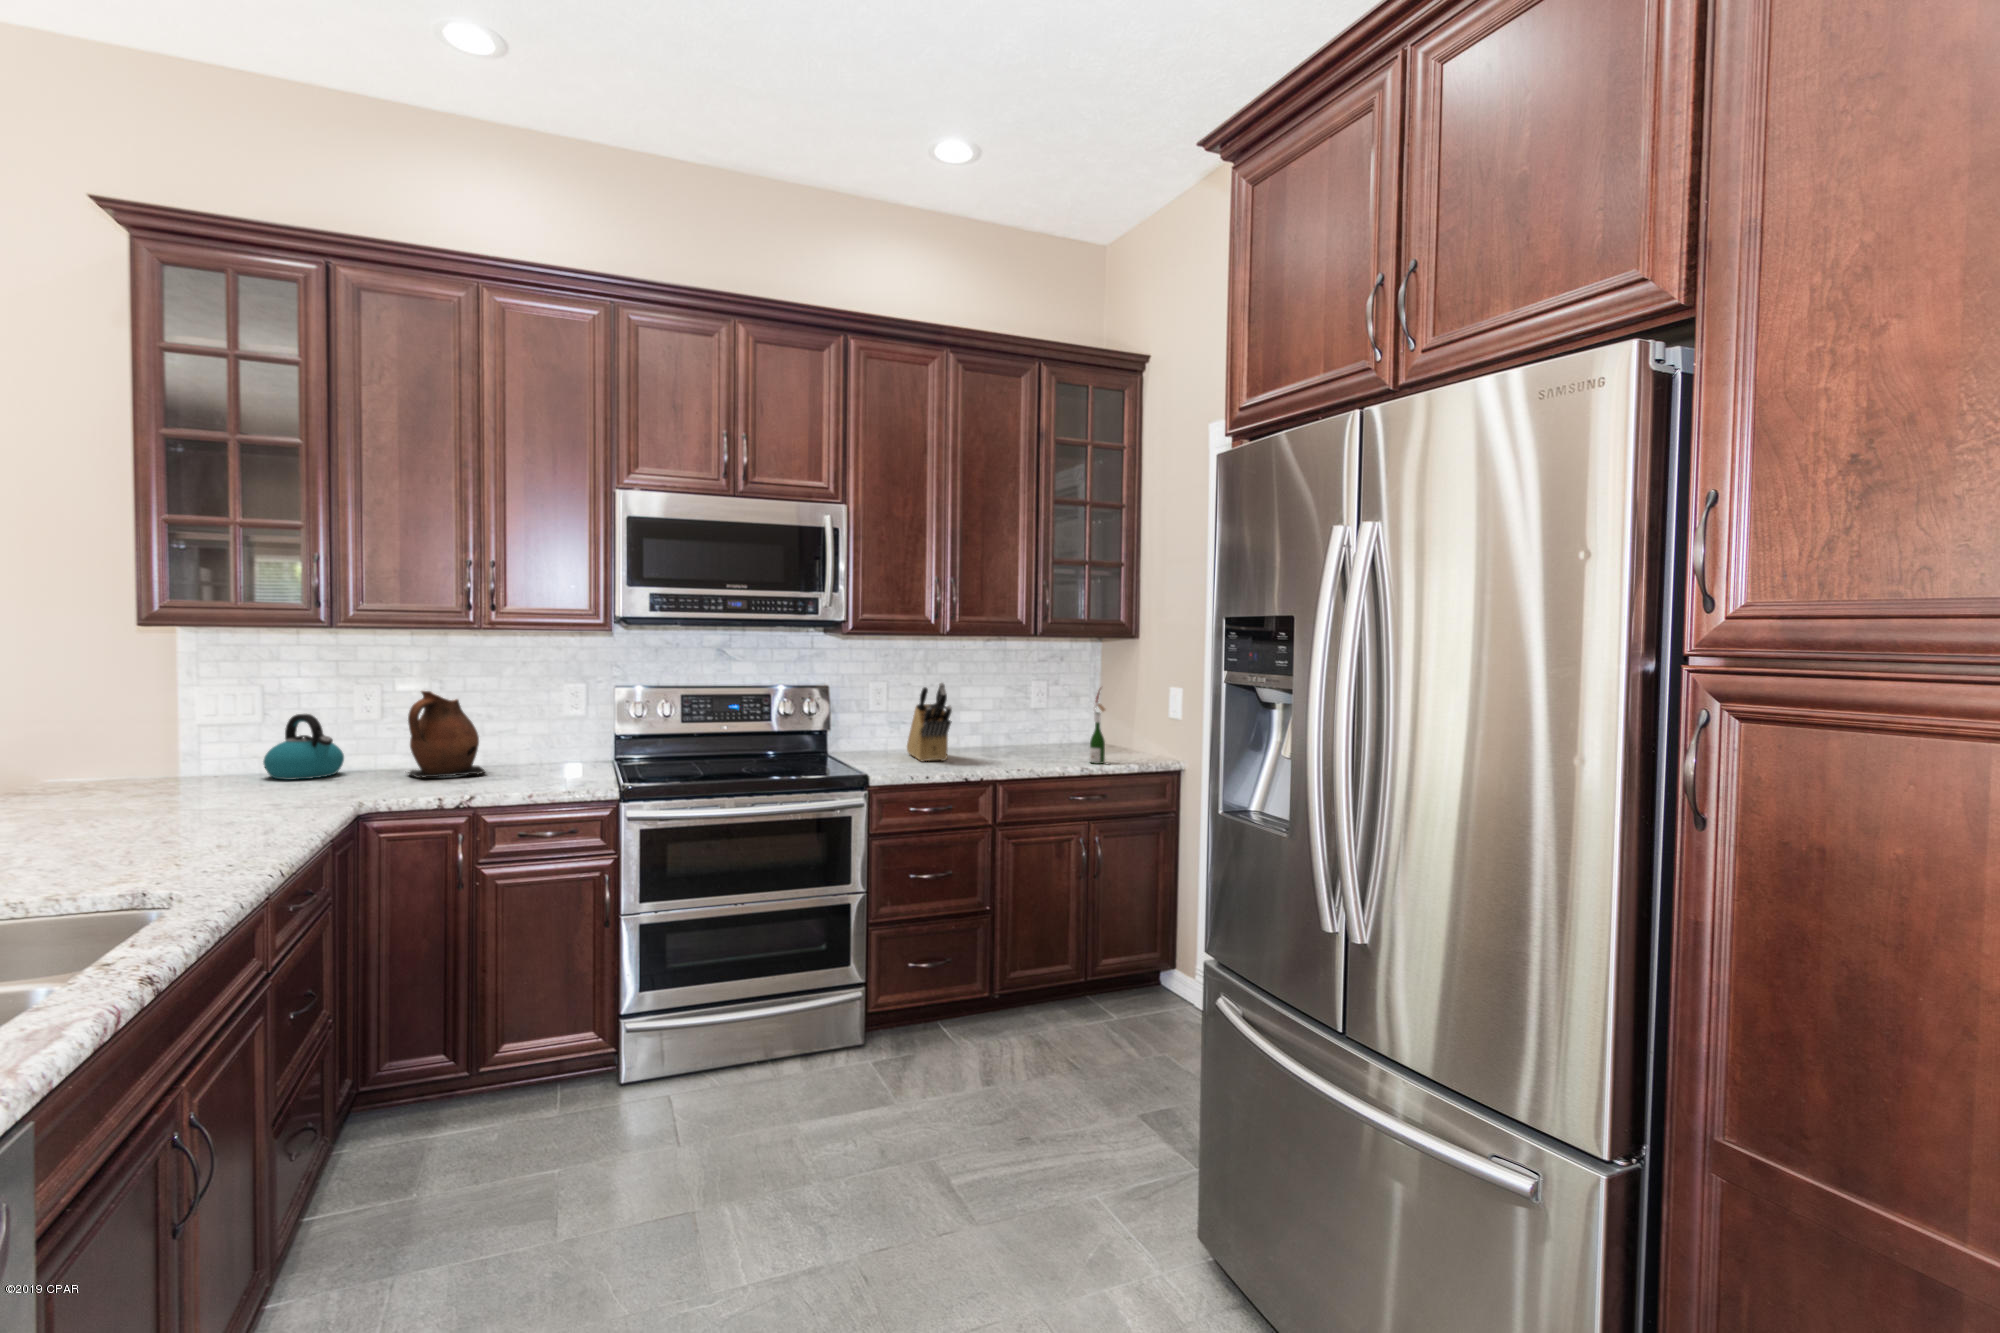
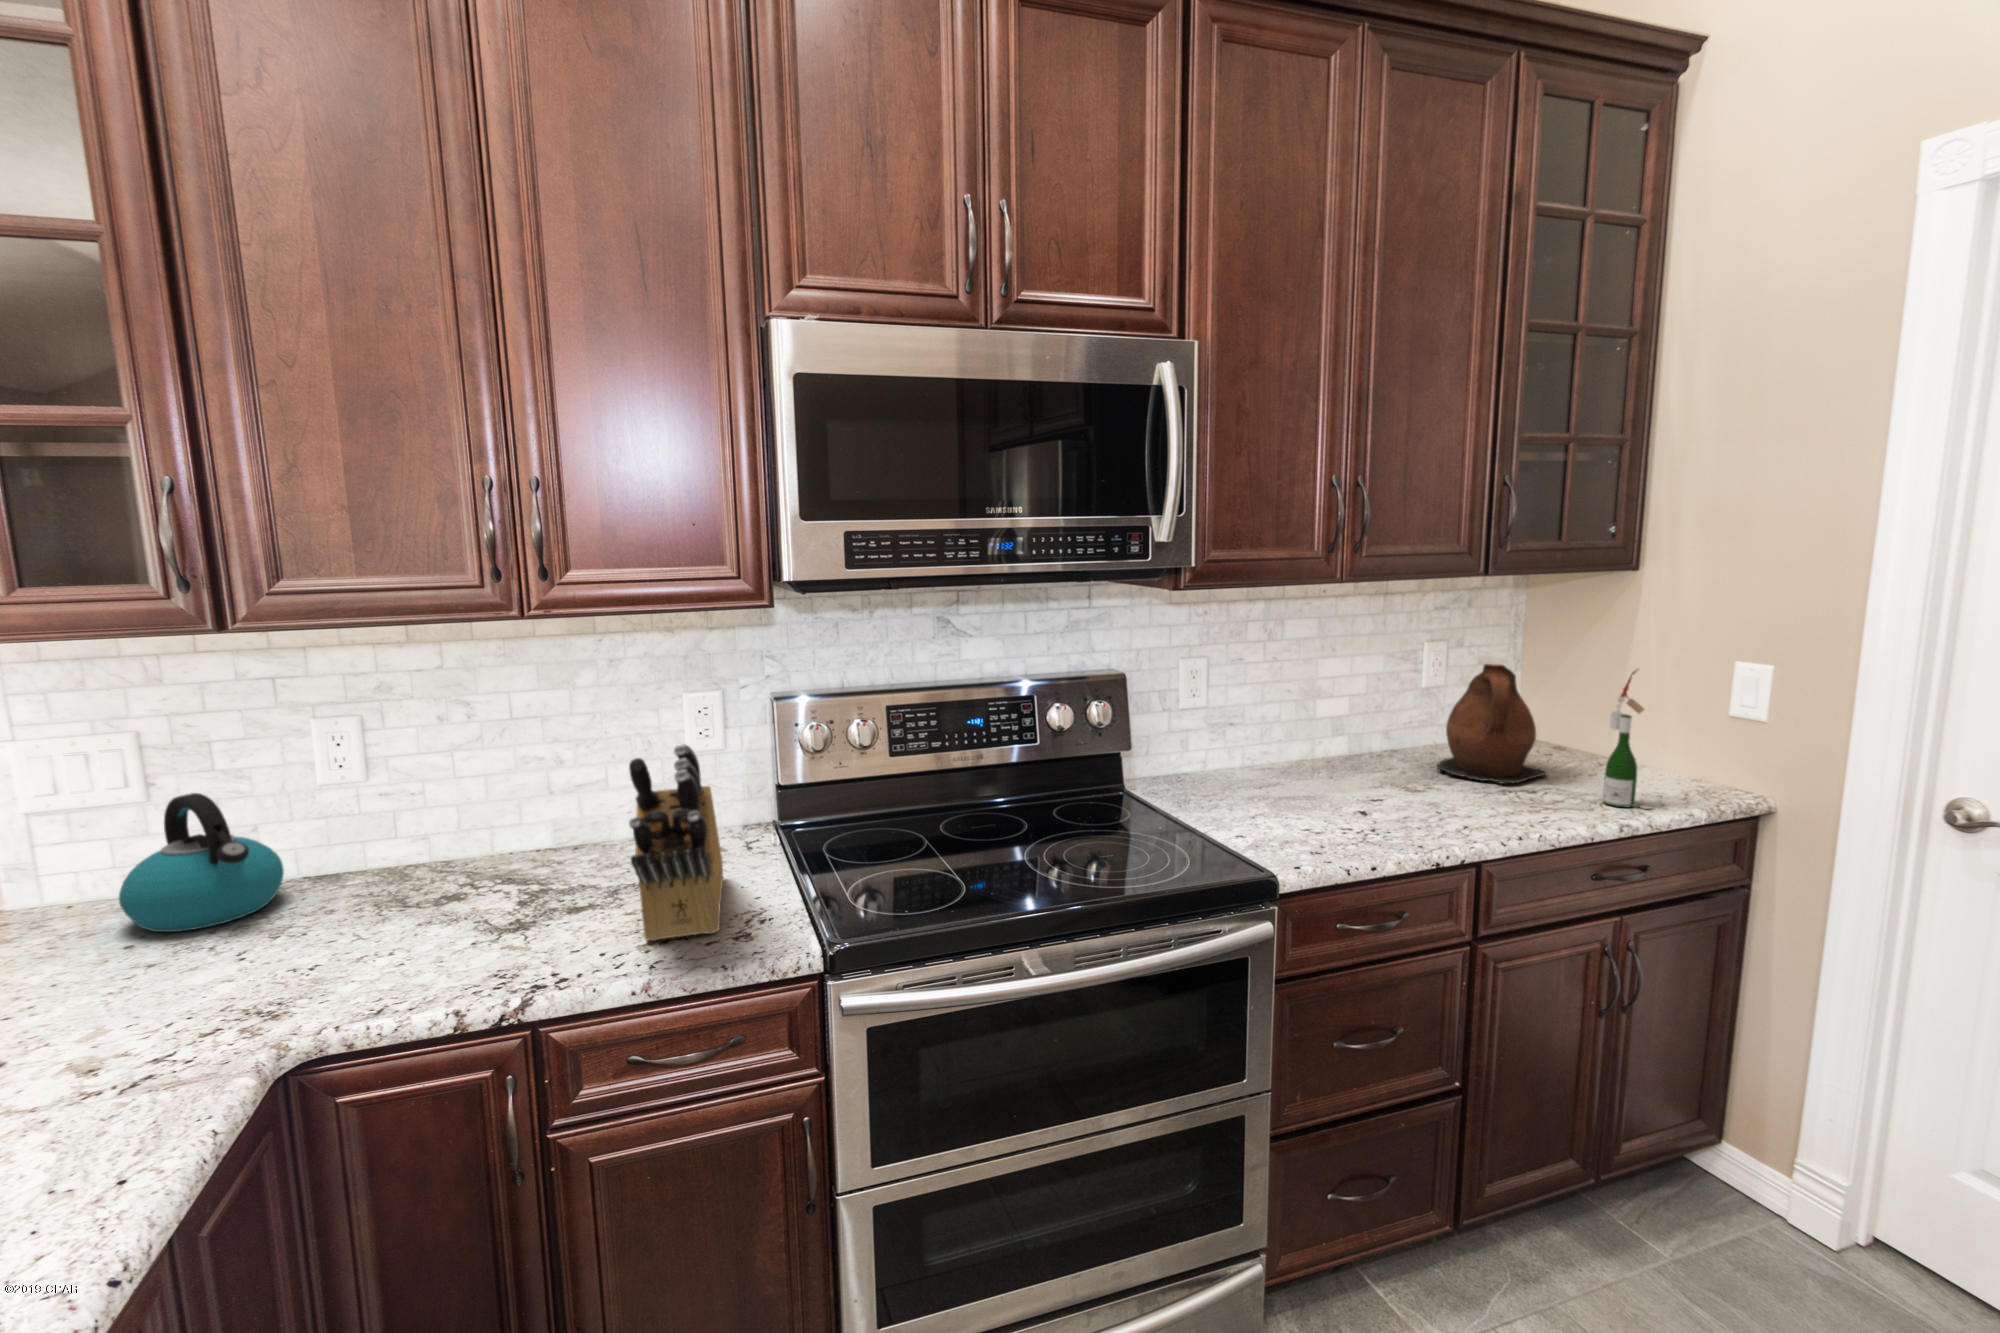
knife block: present [907,682,952,762] -> present [629,744,723,941]
ceramic pitcher: present [408,691,485,778] -> present [1437,664,1547,784]

